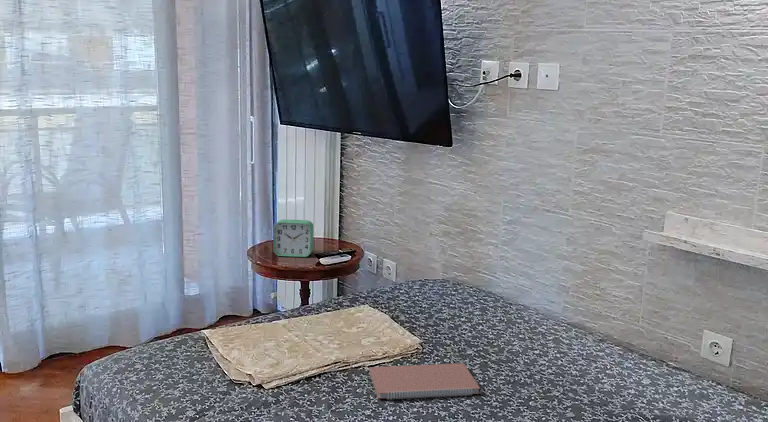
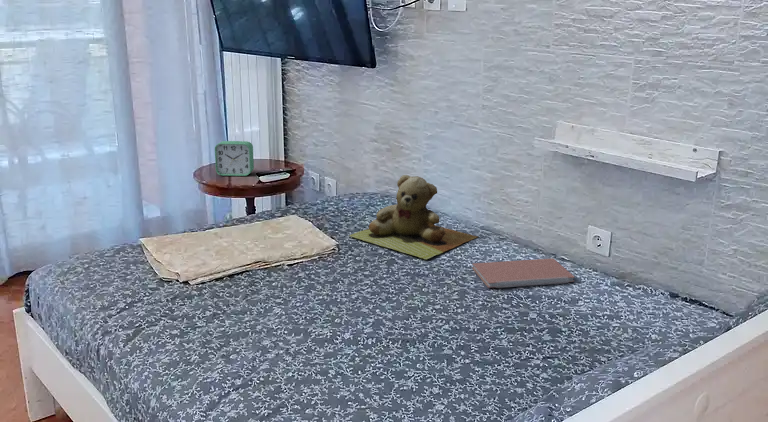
teddy bear: none [430,266,574,364] -> present [349,175,478,259]
notebook: present [369,363,480,399] -> present [472,258,574,288]

